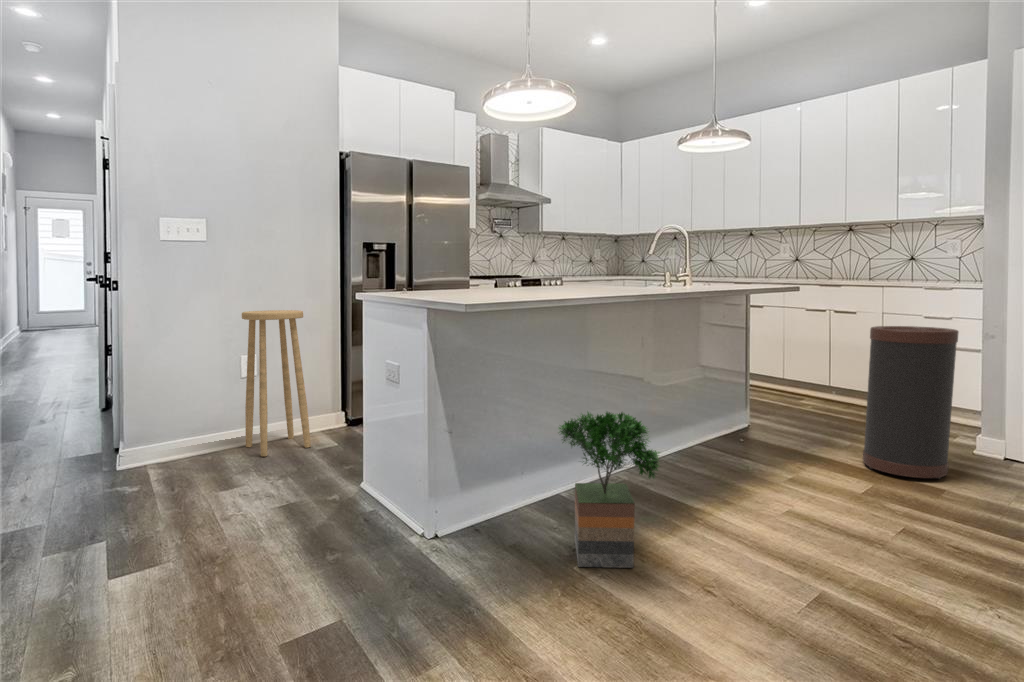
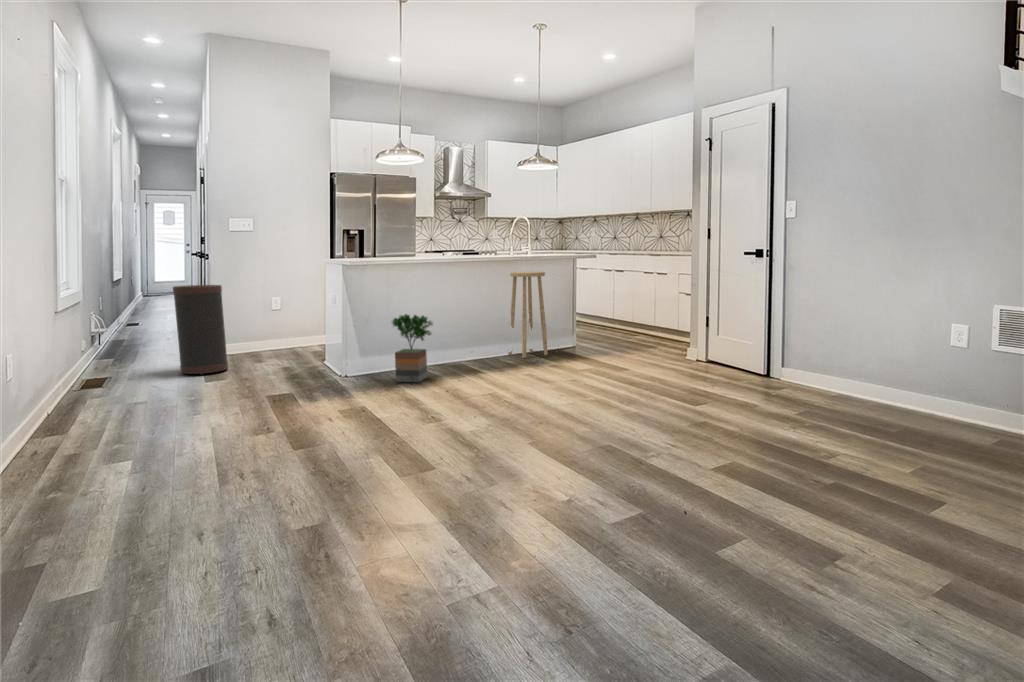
stool: present [242,310,311,456] -> present [508,272,548,358]
trash can: present [863,326,958,479] -> present [173,285,228,375]

